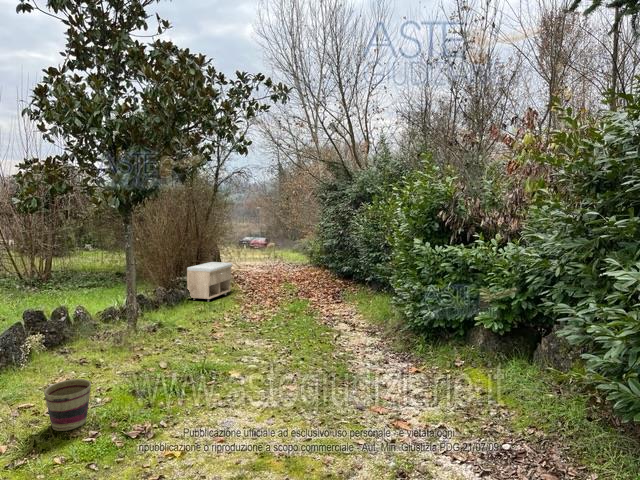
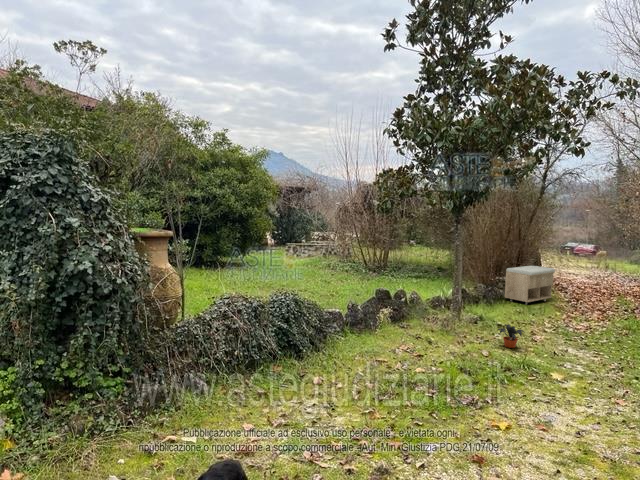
potted plant: none [175,328,205,352] -> present [498,324,524,348]
basket: present [44,379,91,431] -> none [399,345,431,383]

